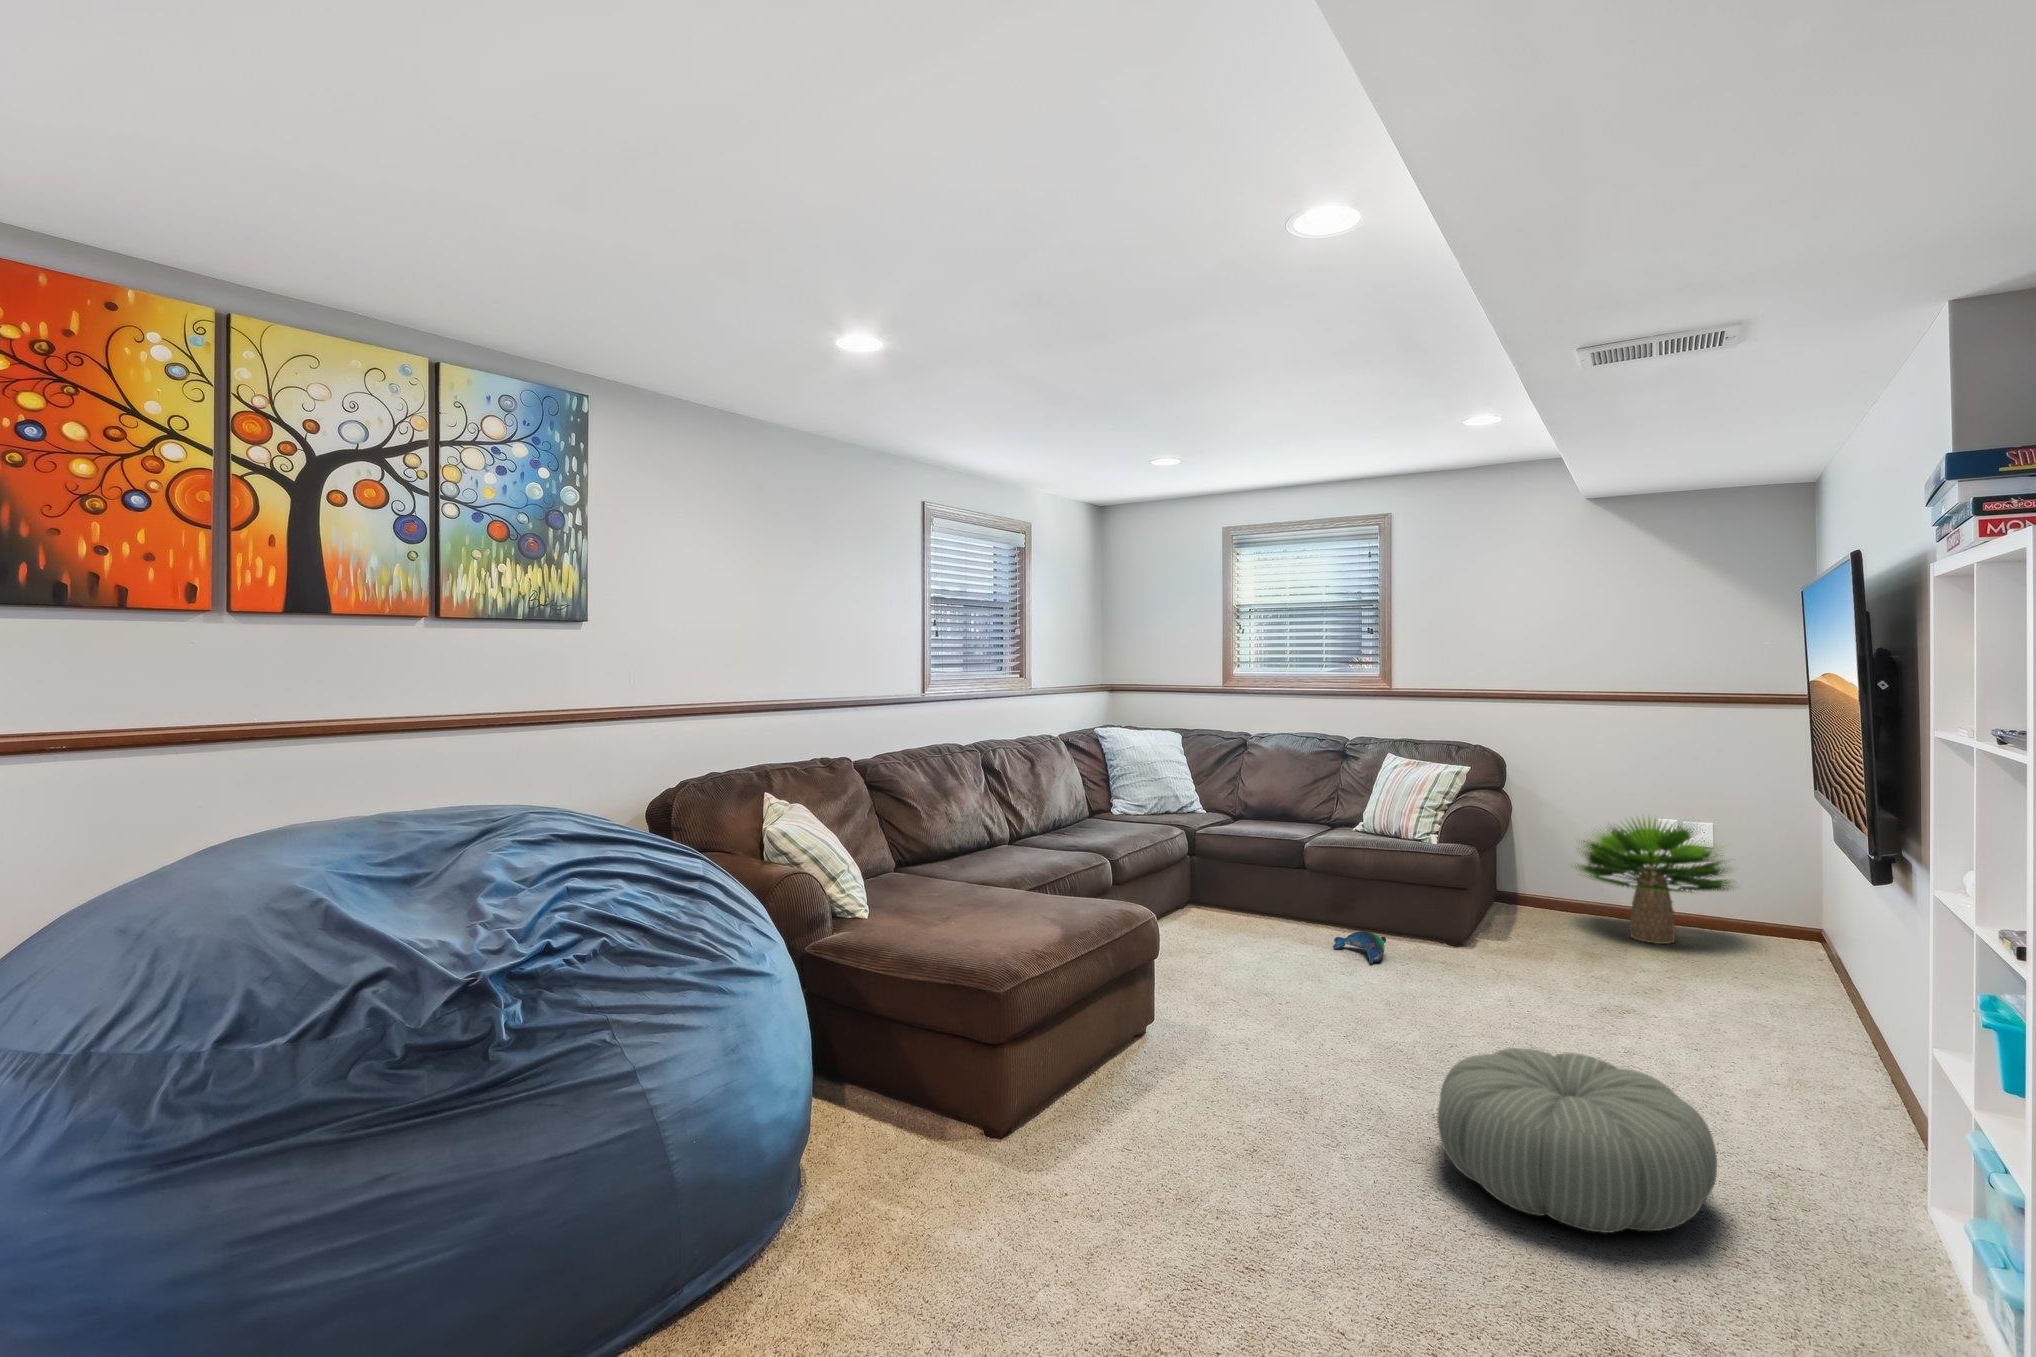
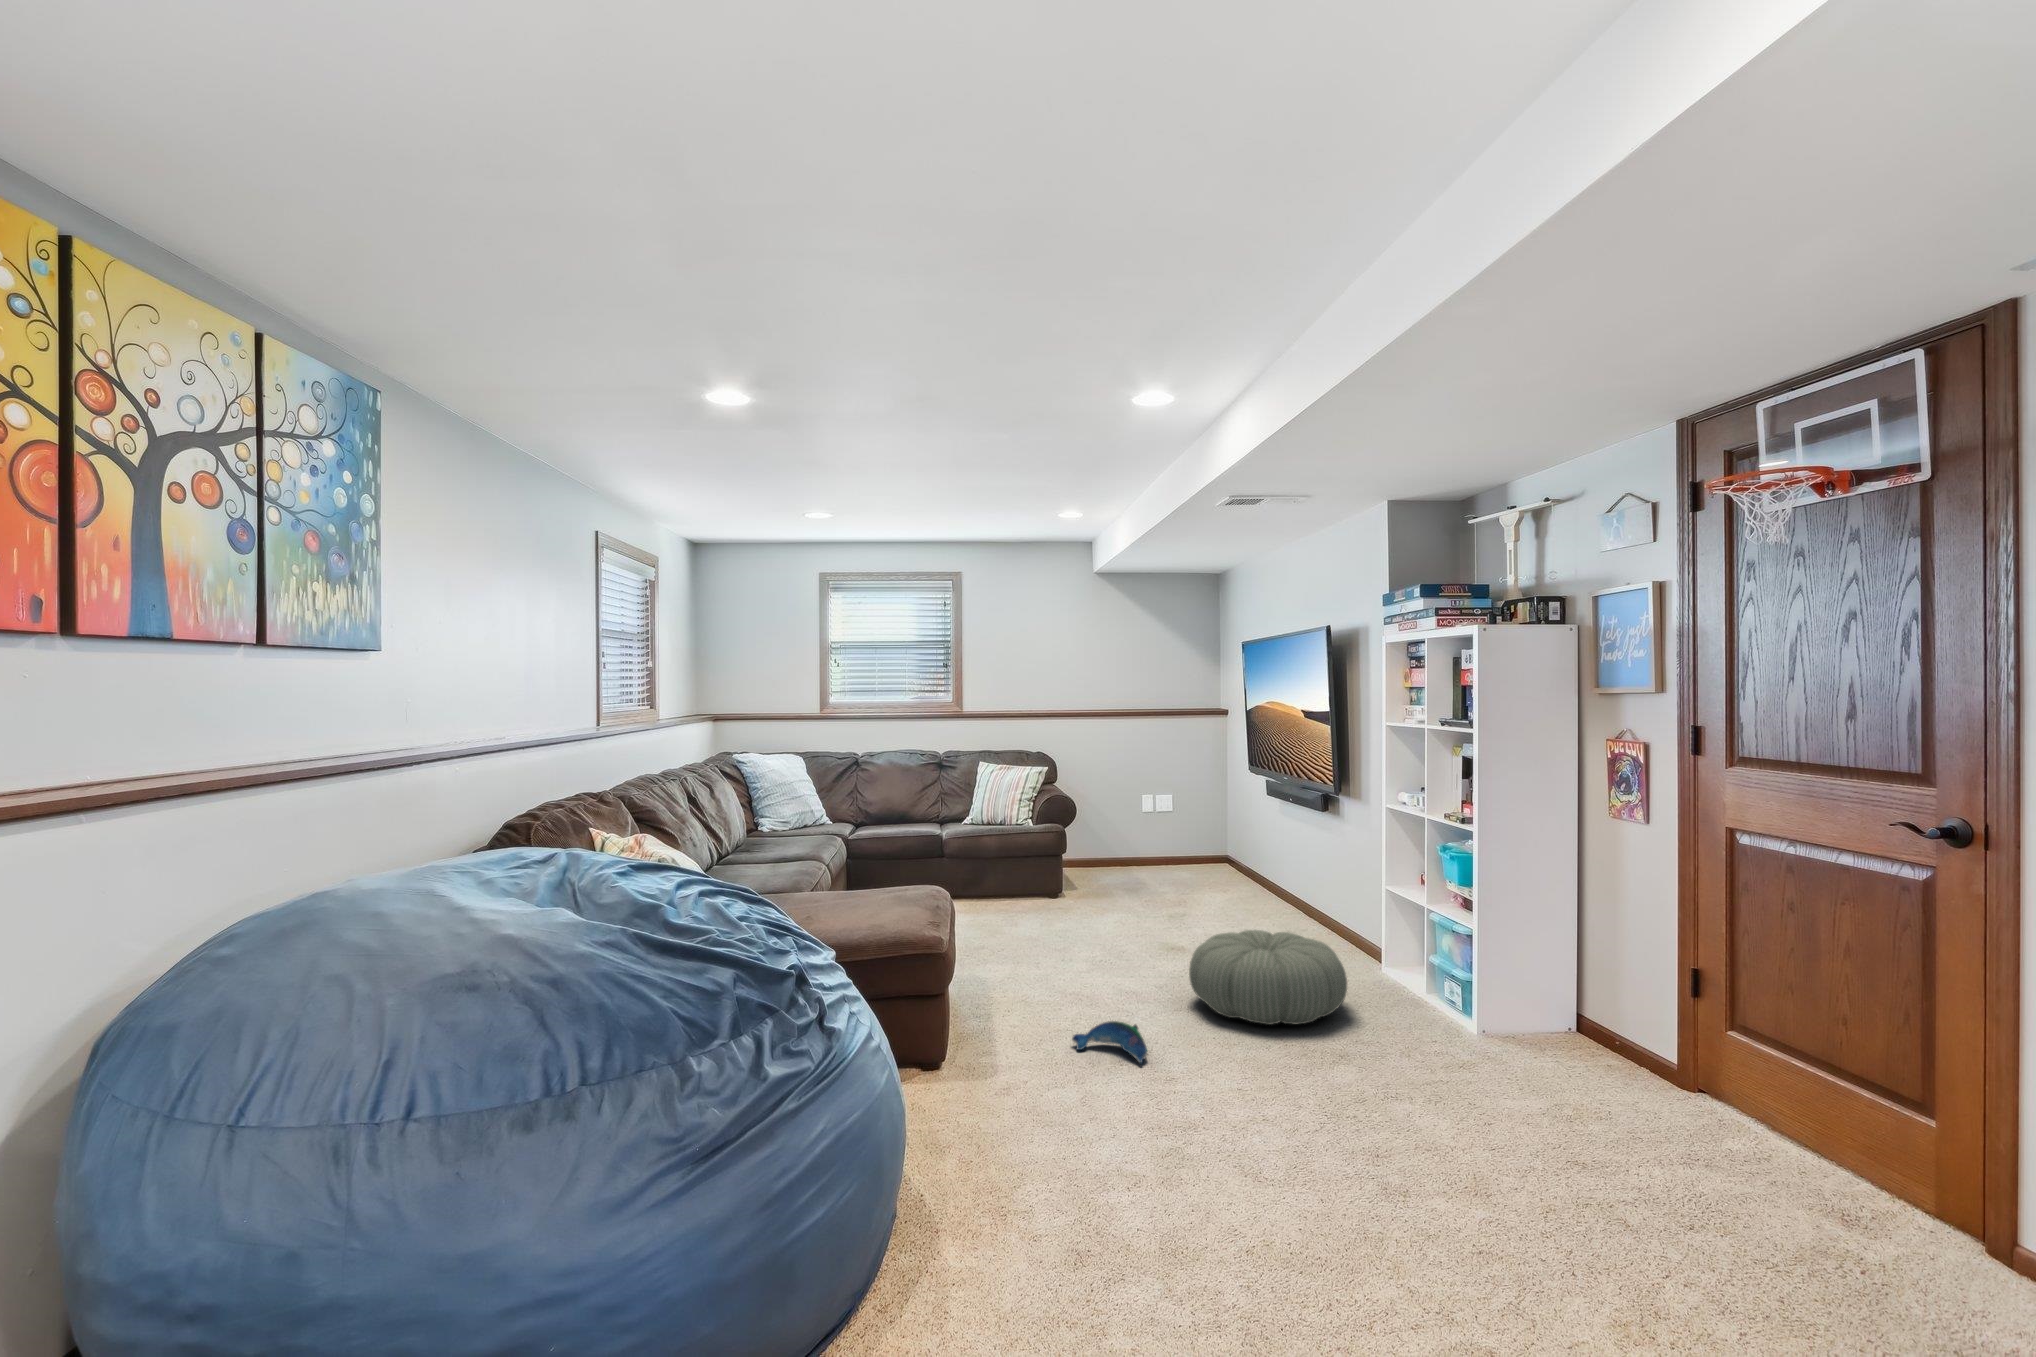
potted plant: present [1576,819,1732,944] -> none [1102,790,1206,877]
plush toy: present [1333,931,1386,964] -> present [1072,1021,1147,1064]

